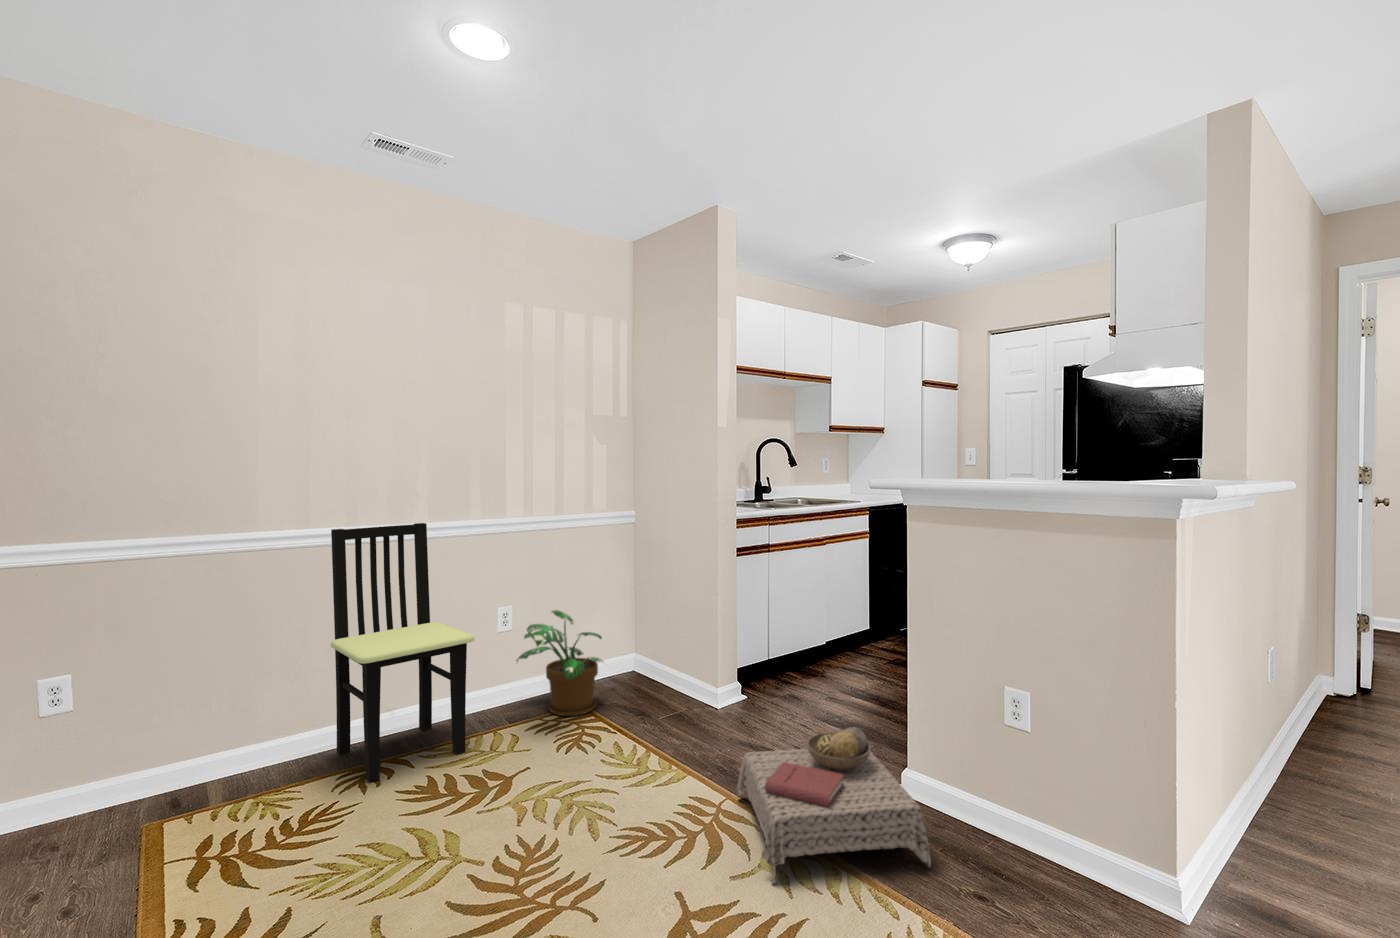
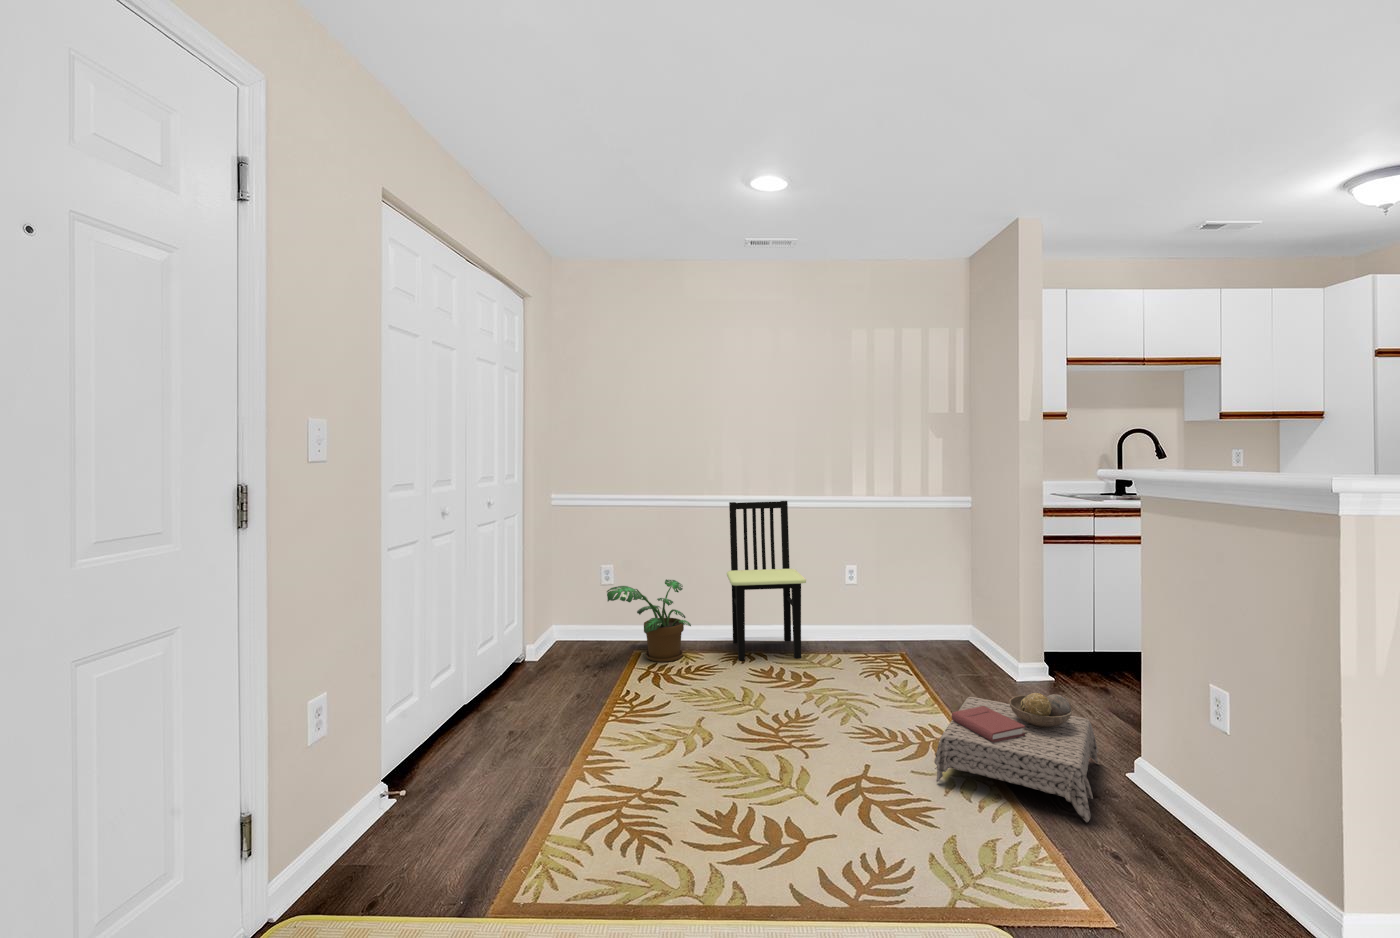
potted plant: present [517,610,602,716] -> present [607,579,691,662]

